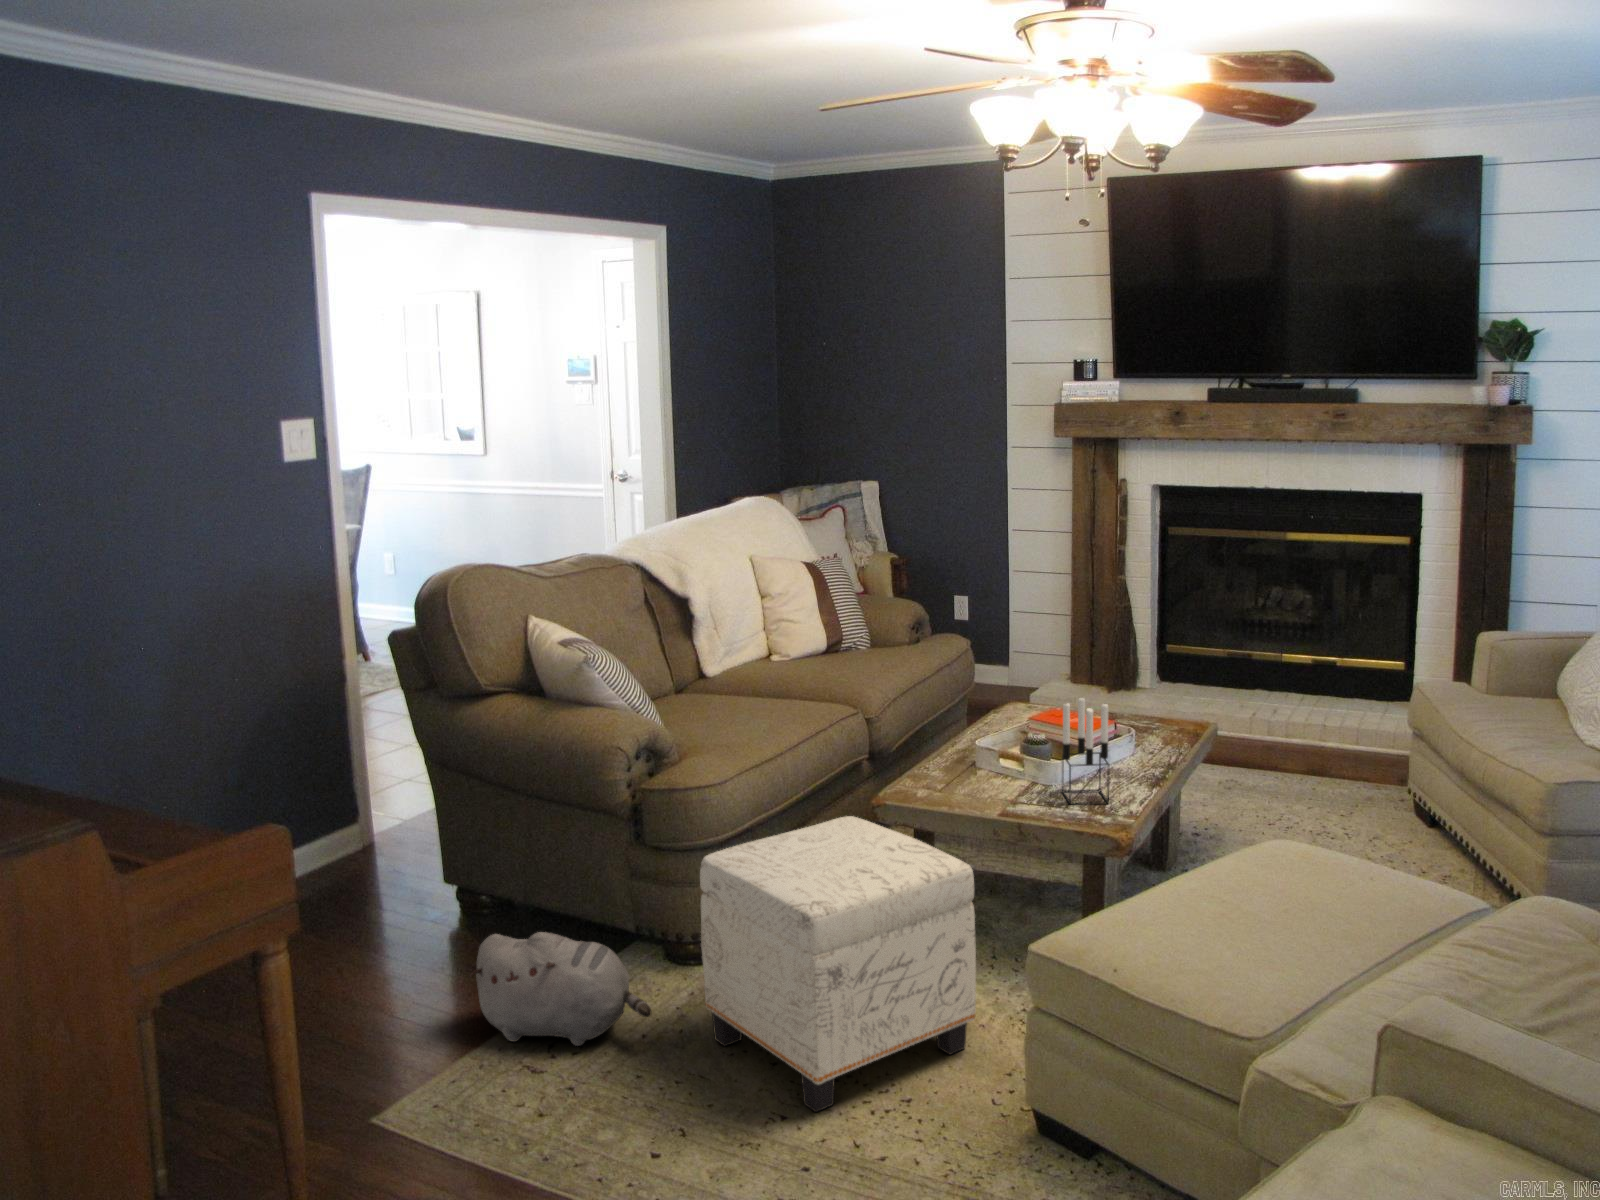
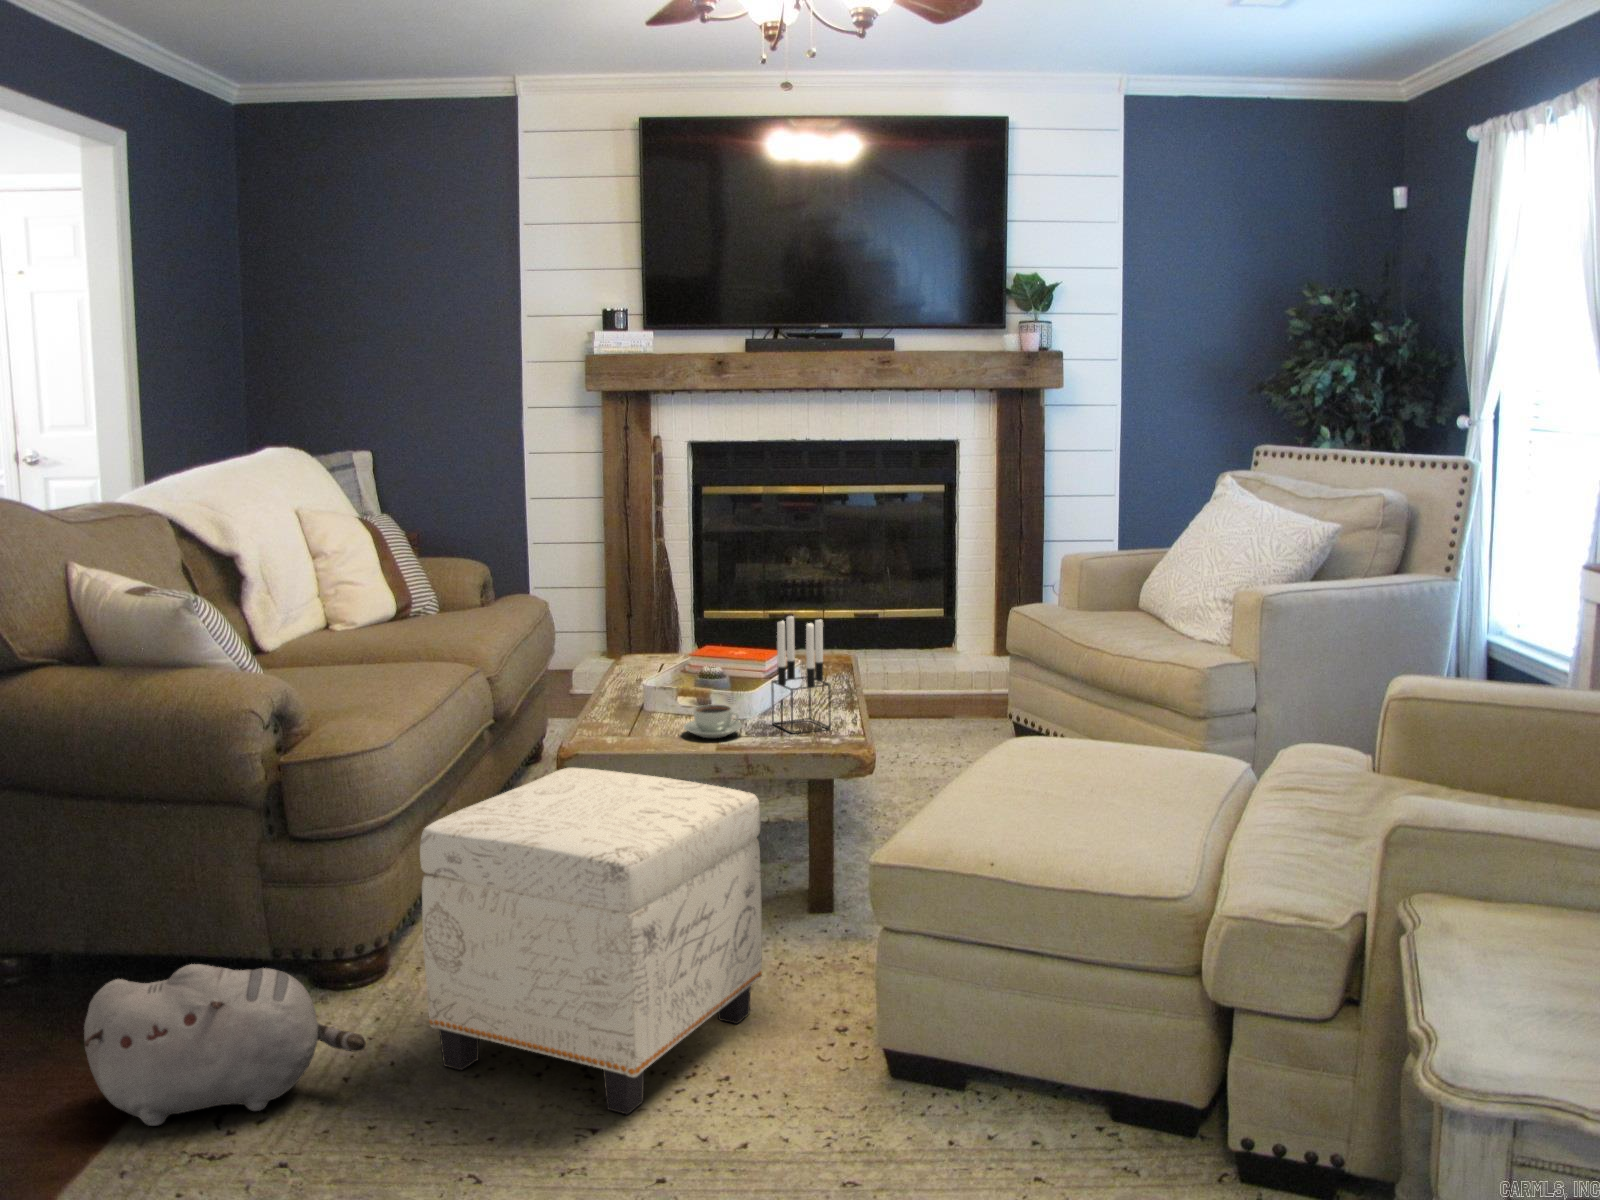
coffee cup: none [975,769,1027,800] -> present [684,704,742,738]

